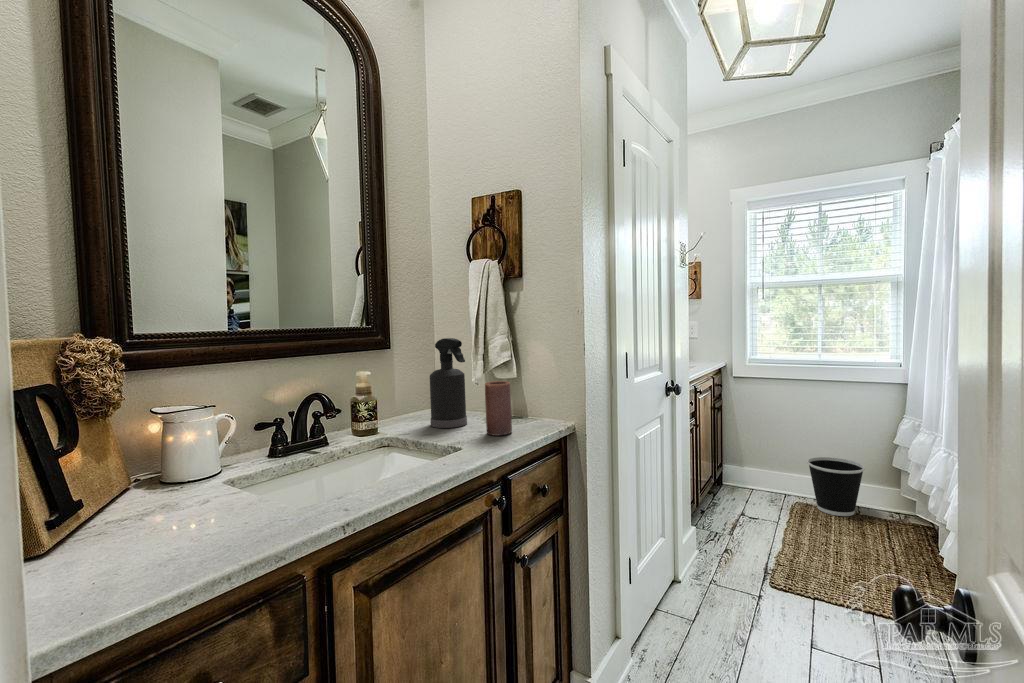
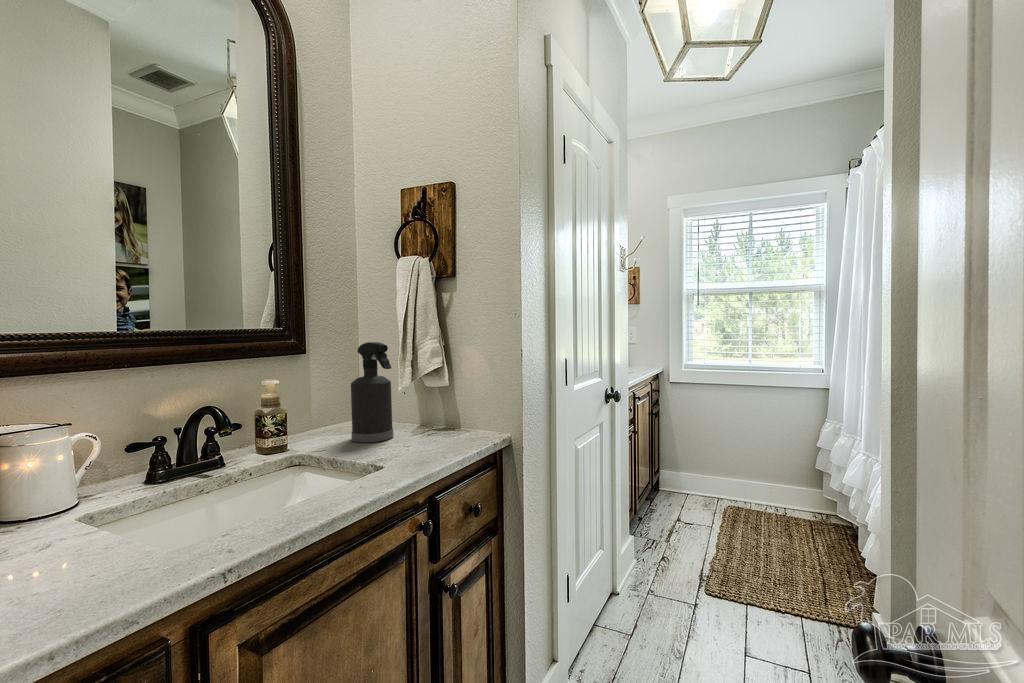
candle: present [485,381,512,436] -> none [412,390,443,450]
wastebasket: present [807,457,865,516] -> none [738,461,790,518]

